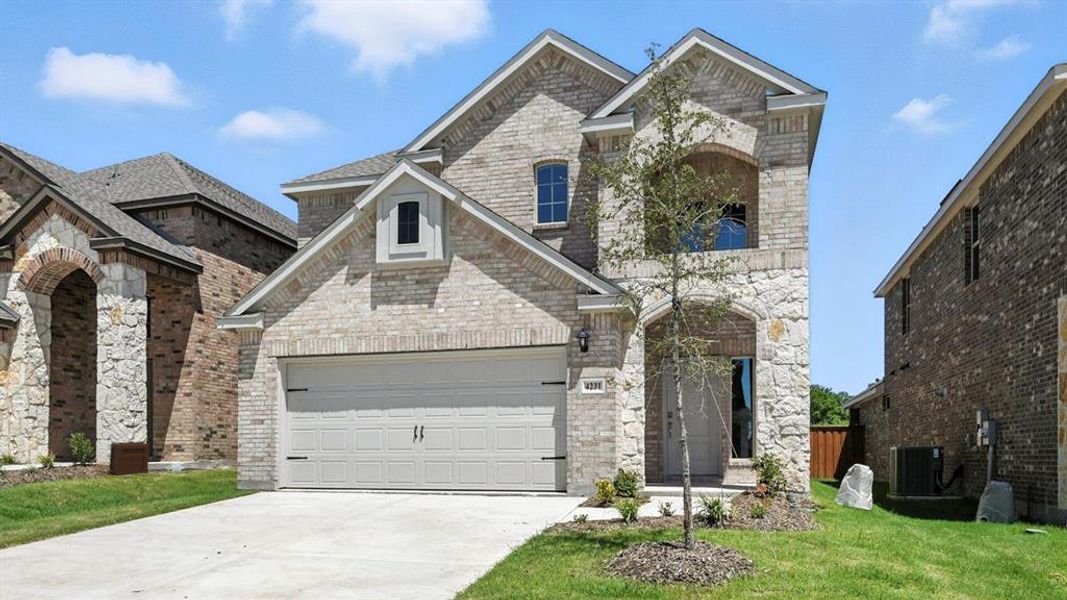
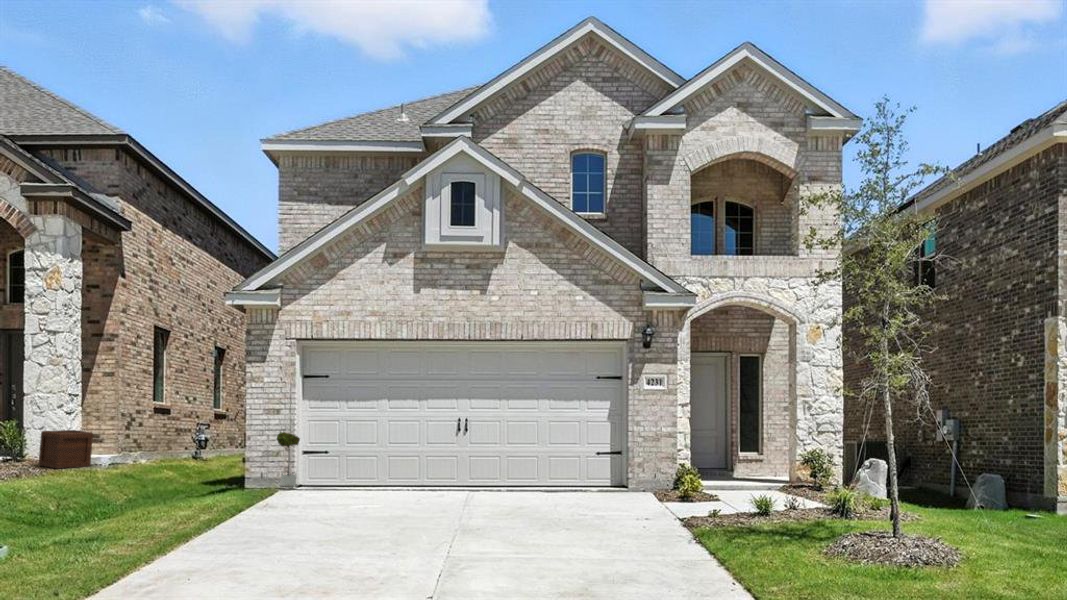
potted tree: none [255,440,276,490] -> present [277,432,300,486]

